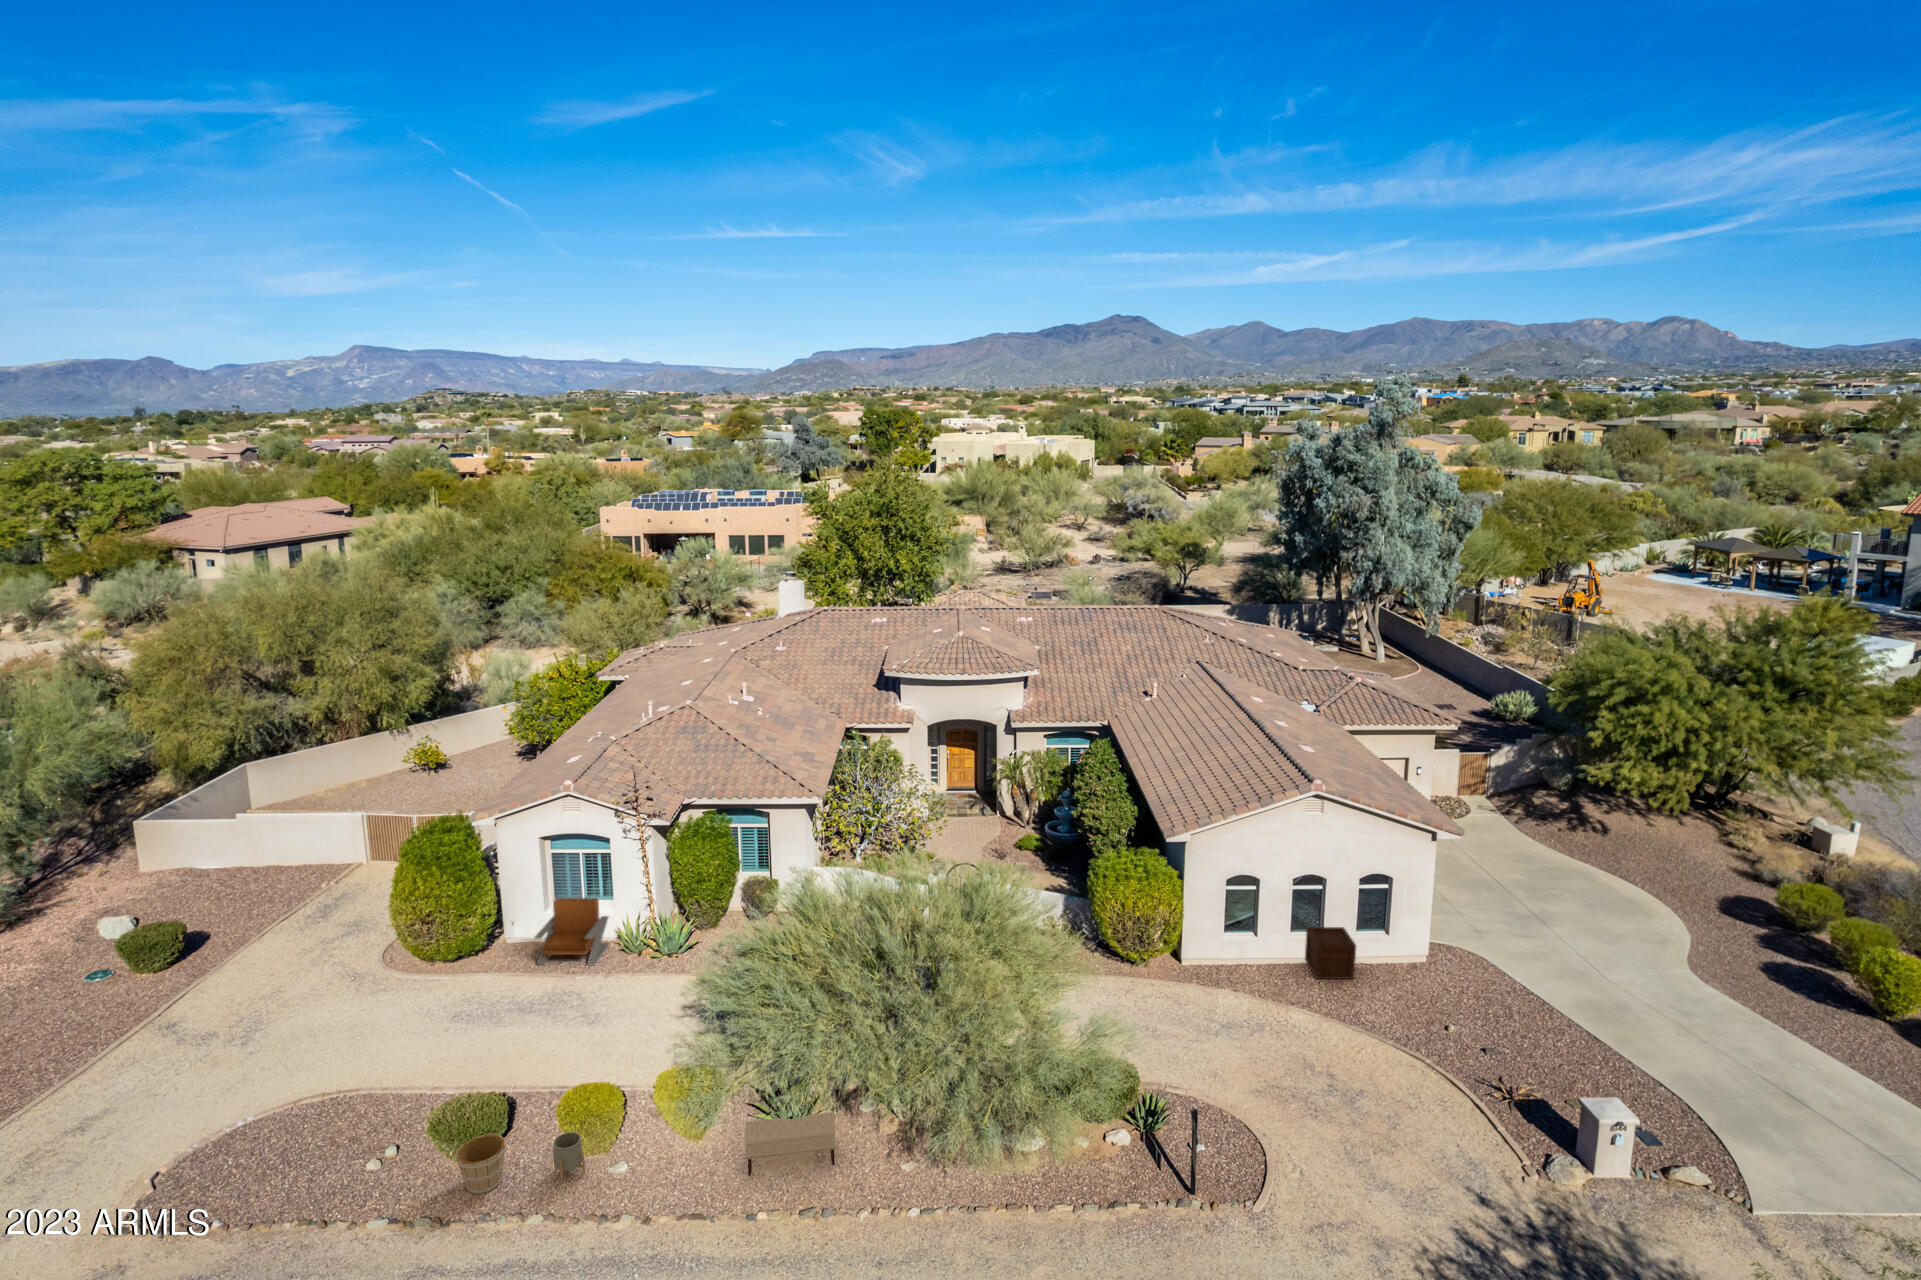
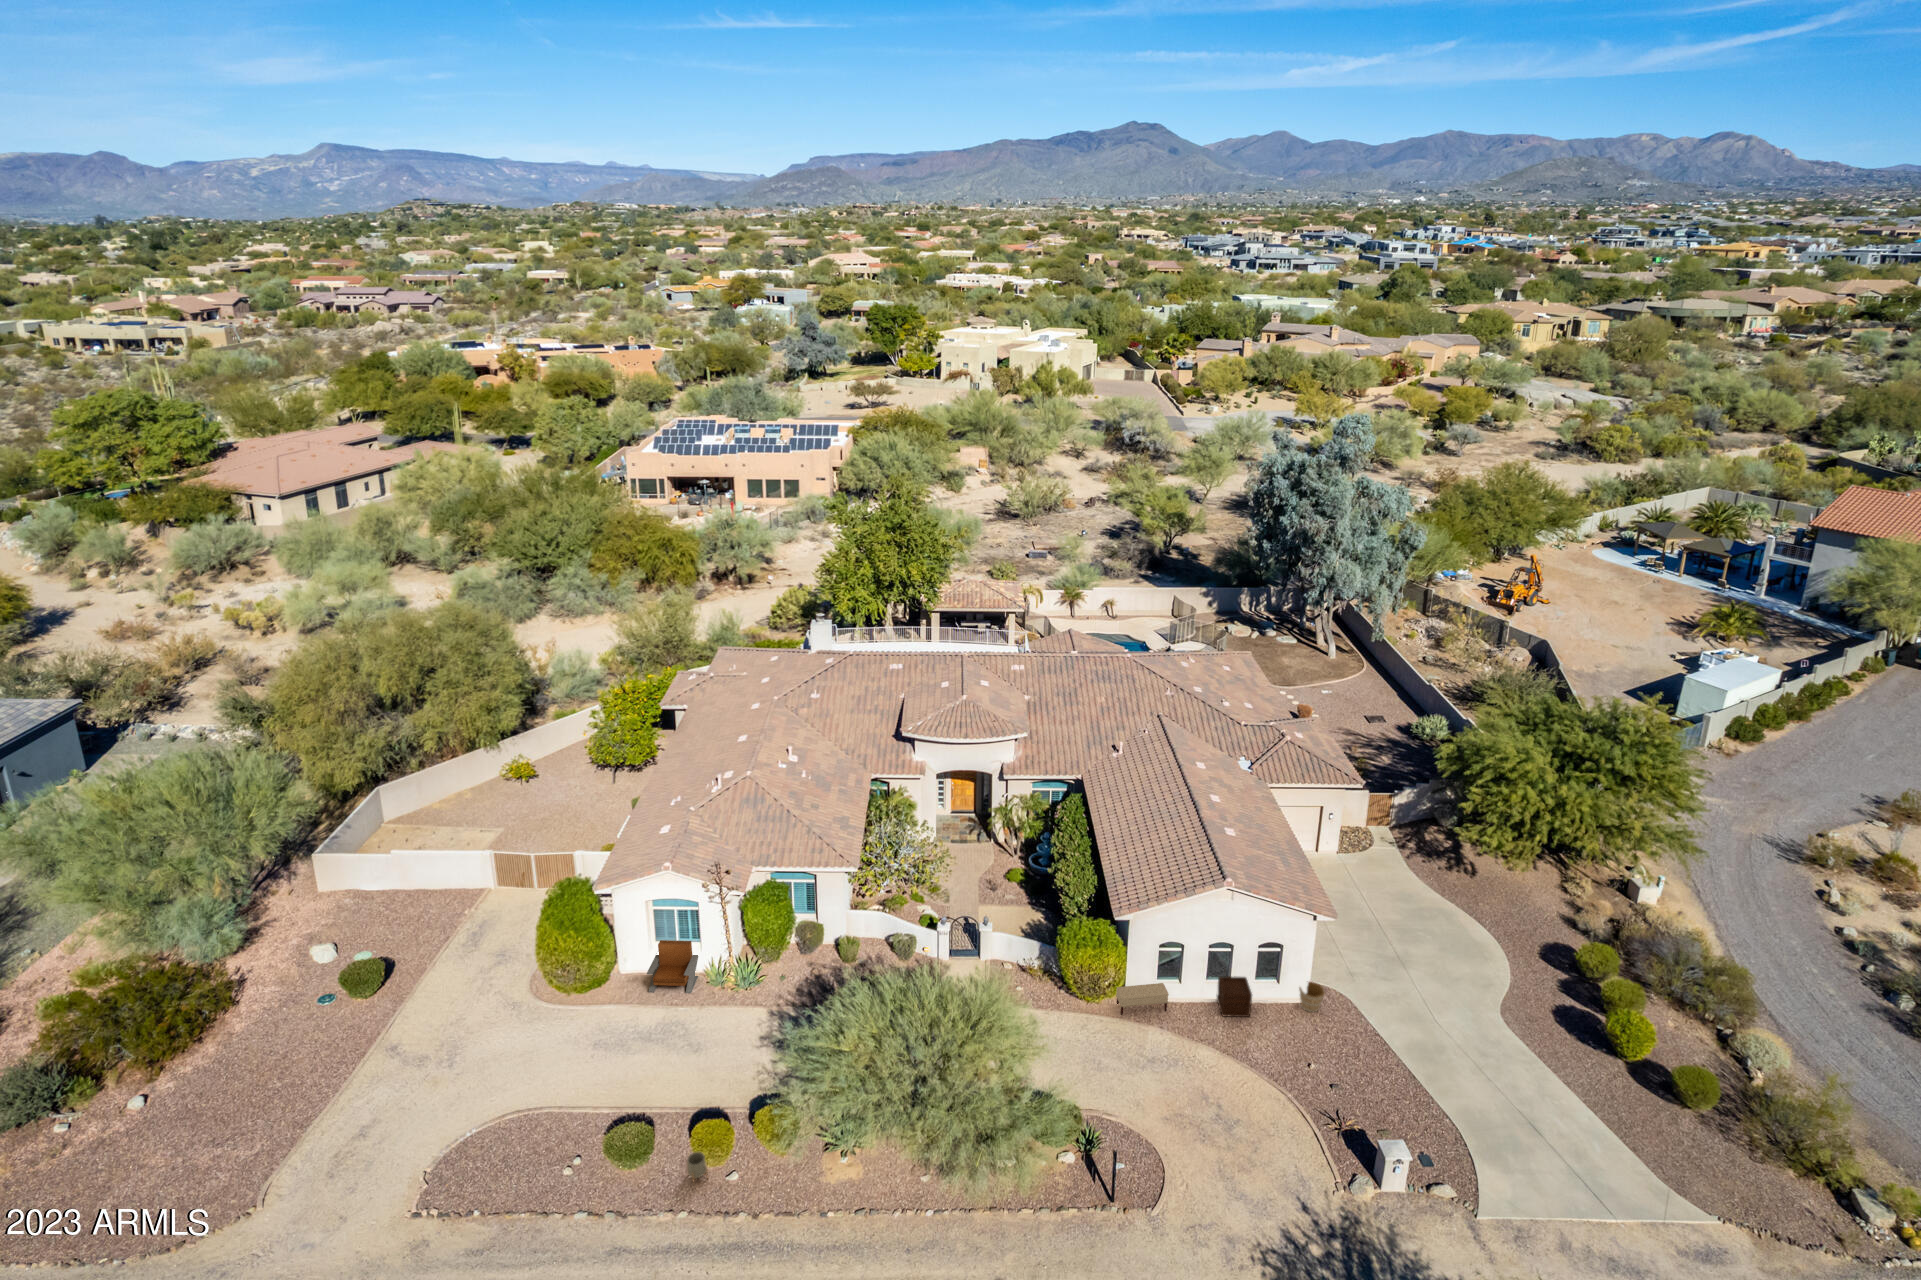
bench: present [745,1112,835,1175] -> present [1116,983,1169,1015]
wooden bucket: present [456,1133,506,1194] -> present [1299,982,1325,1012]

